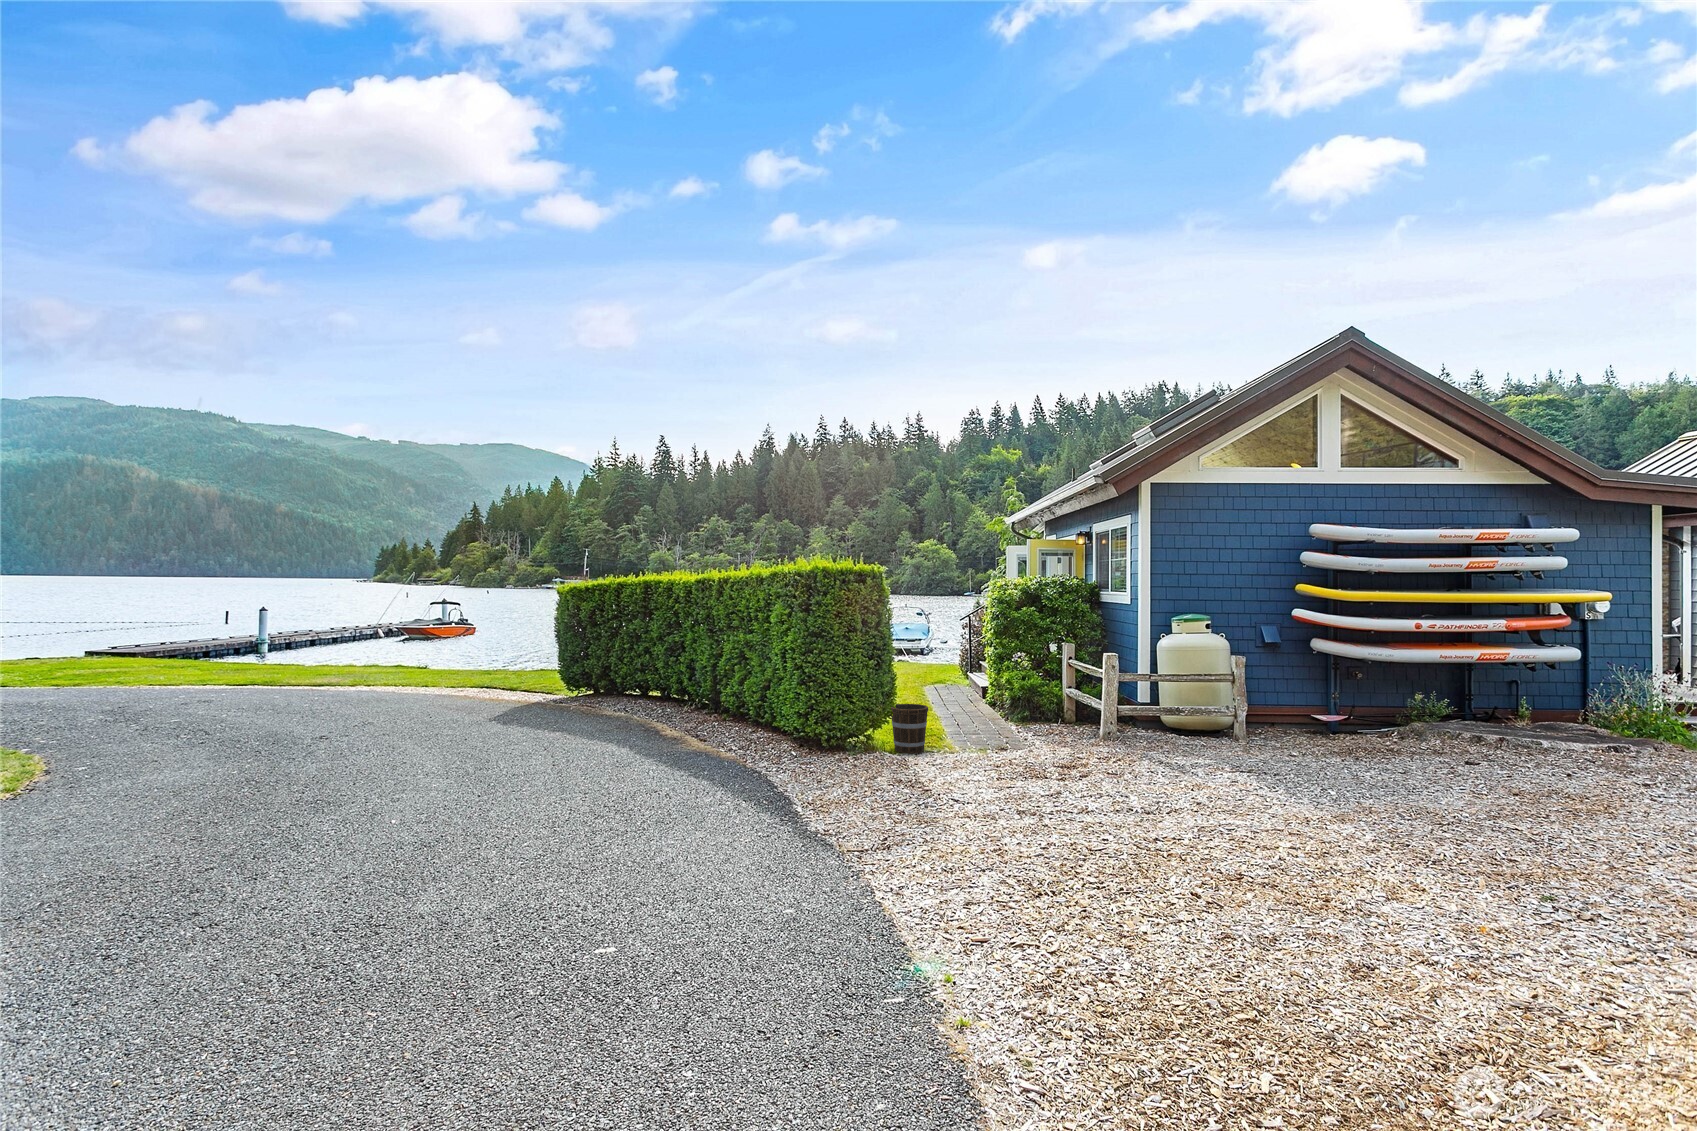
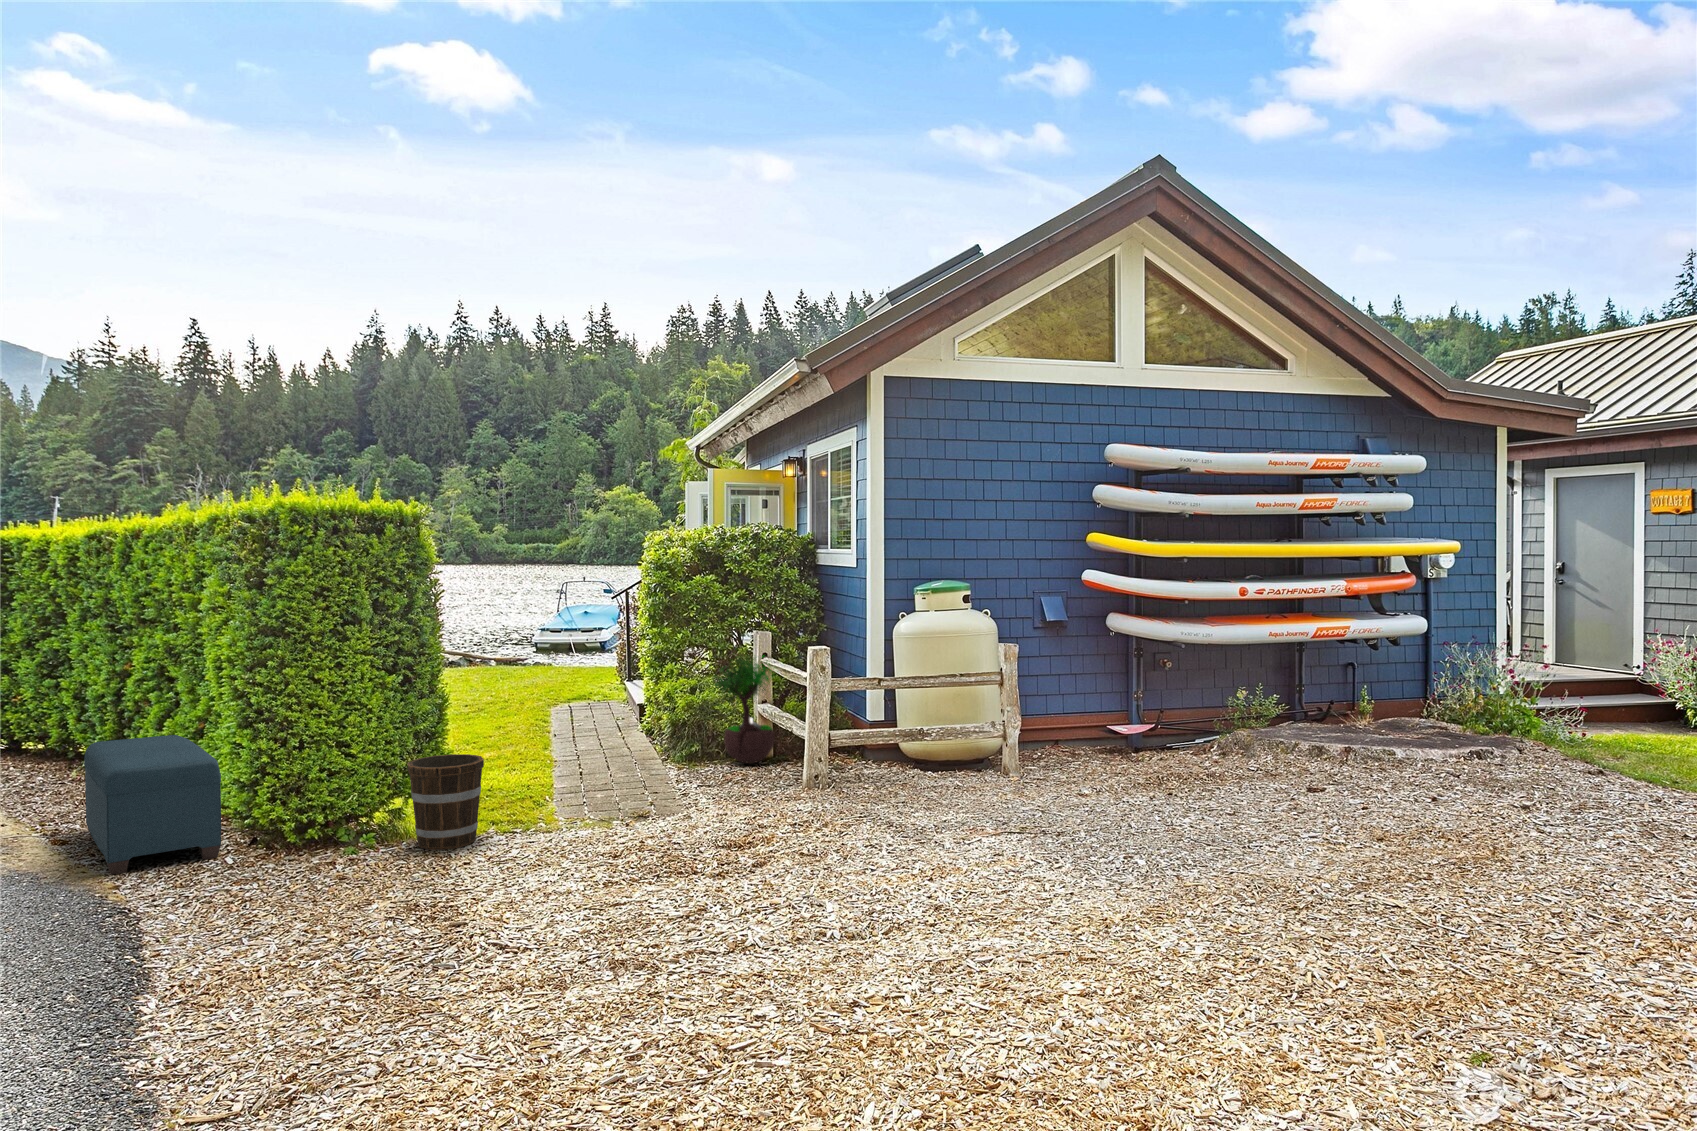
potted tree: none [1039,652,1082,723] -> present [712,655,775,764]
bench: none [733,686,803,752] -> present [84,735,221,875]

